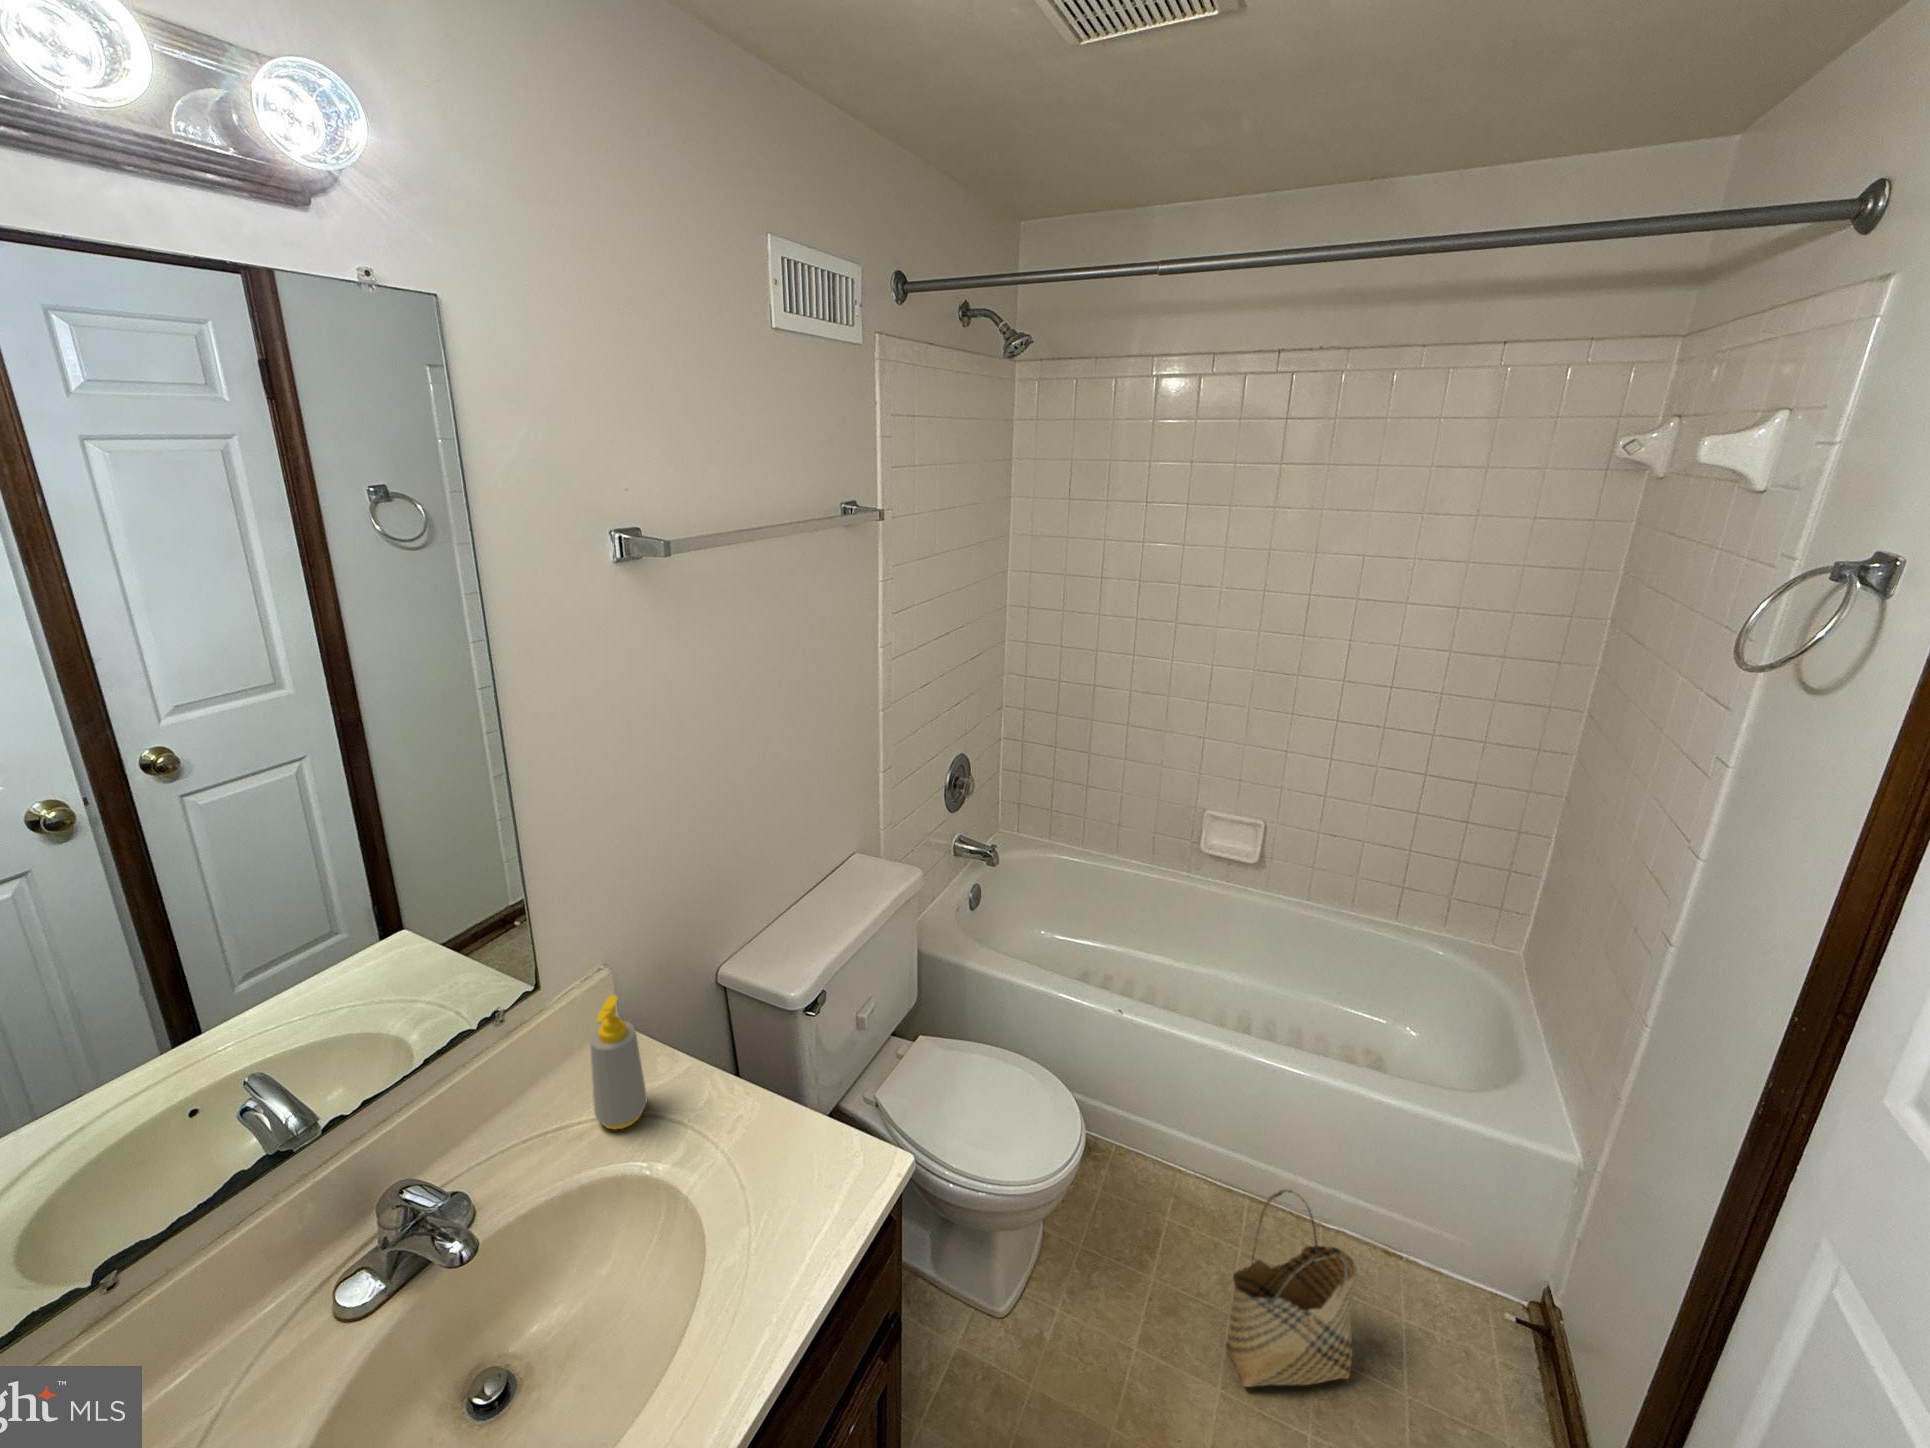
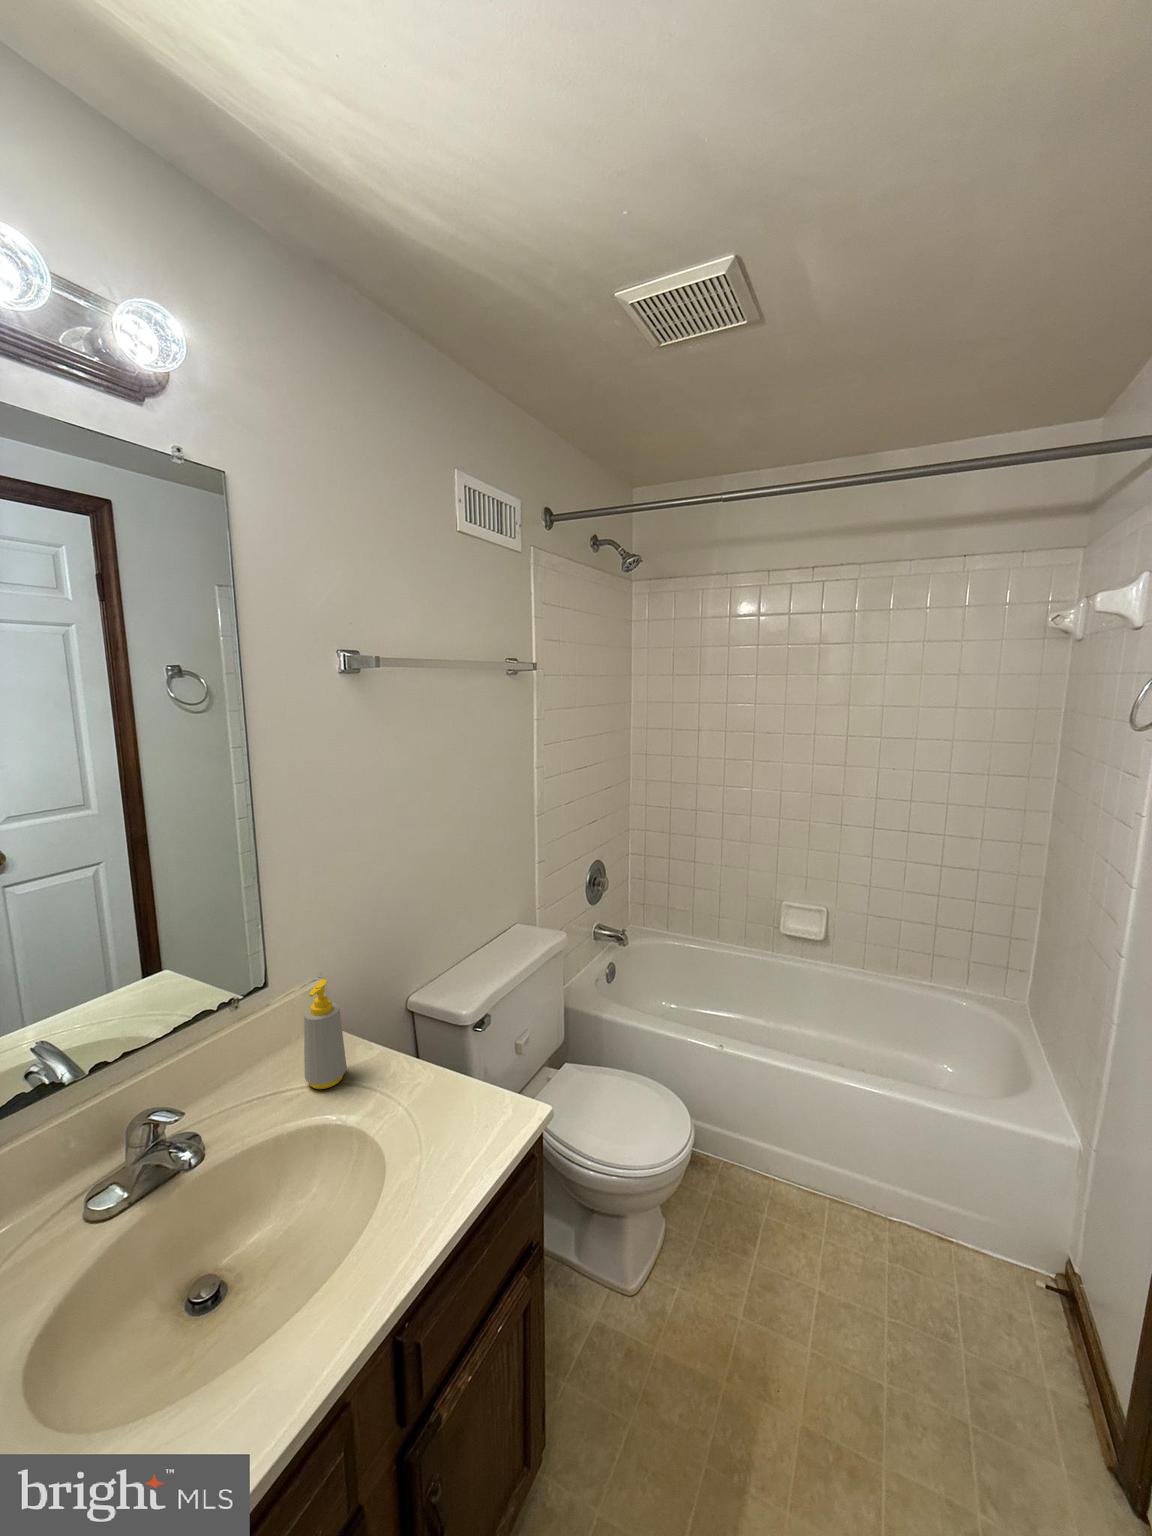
woven basket: present [1225,1189,1357,1387] -> none [814,1173,916,1346]

